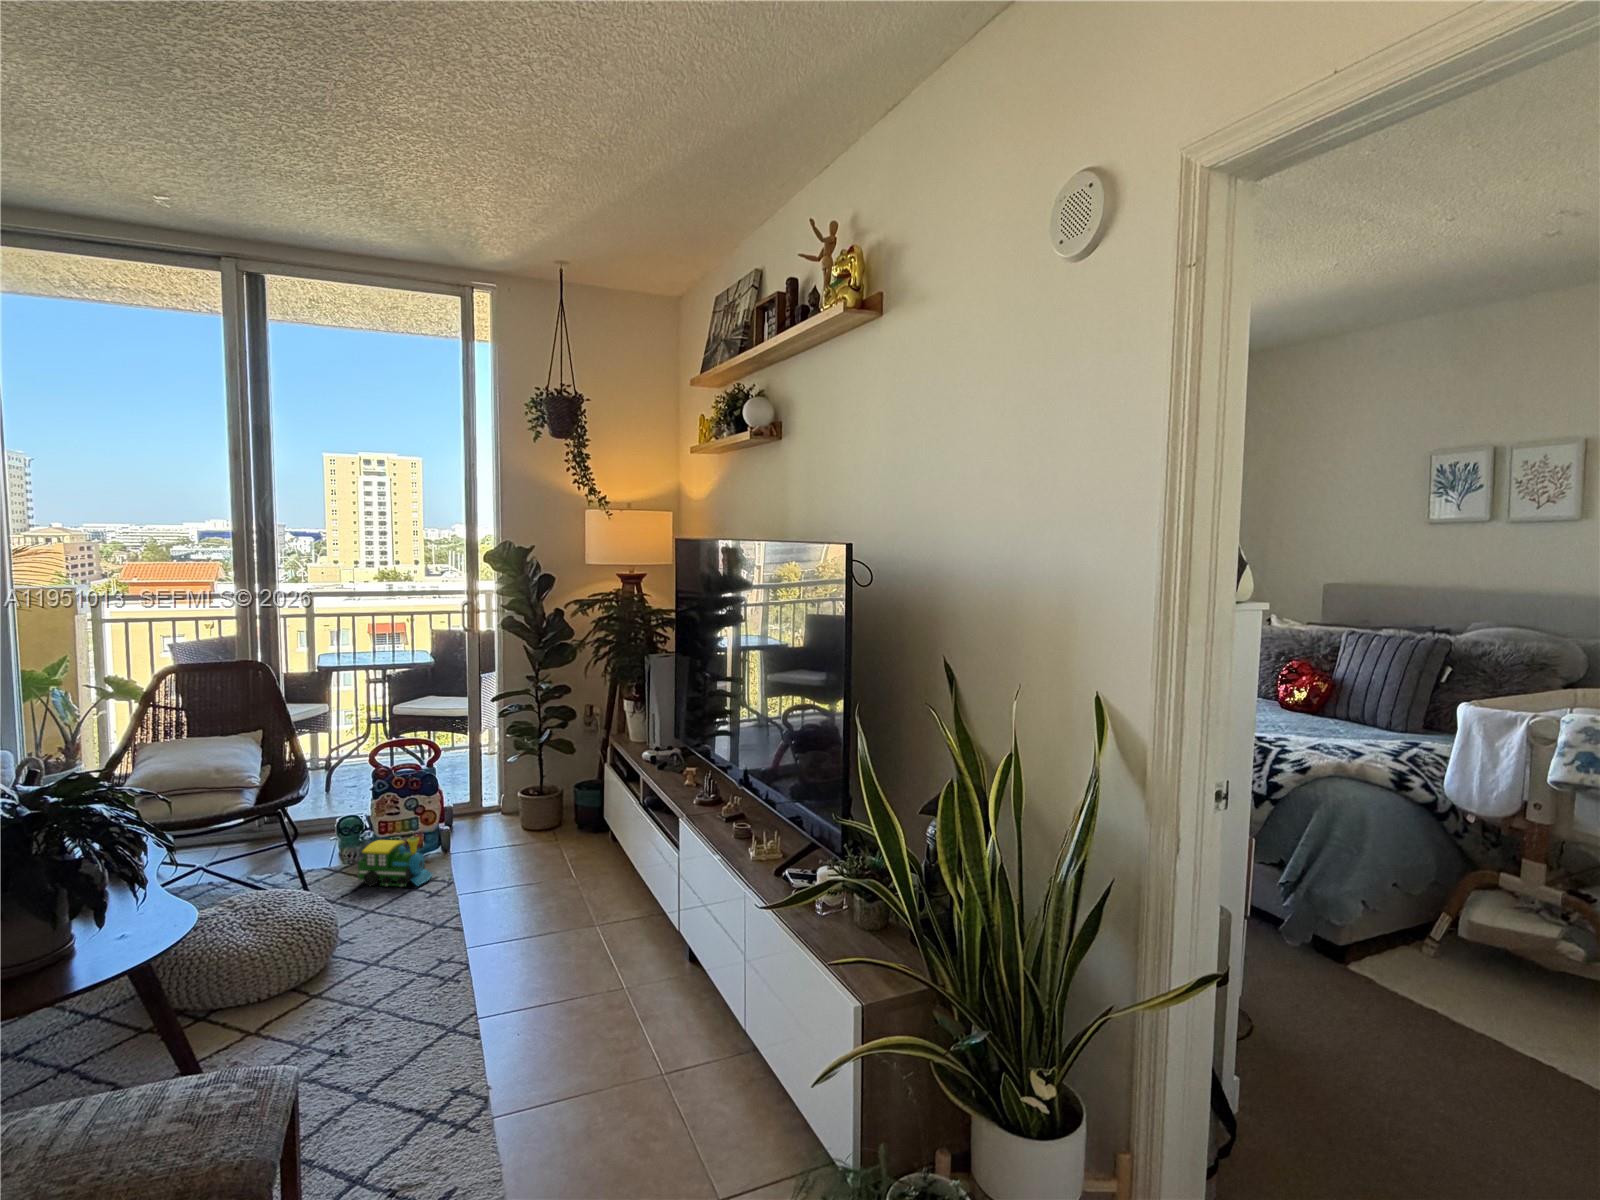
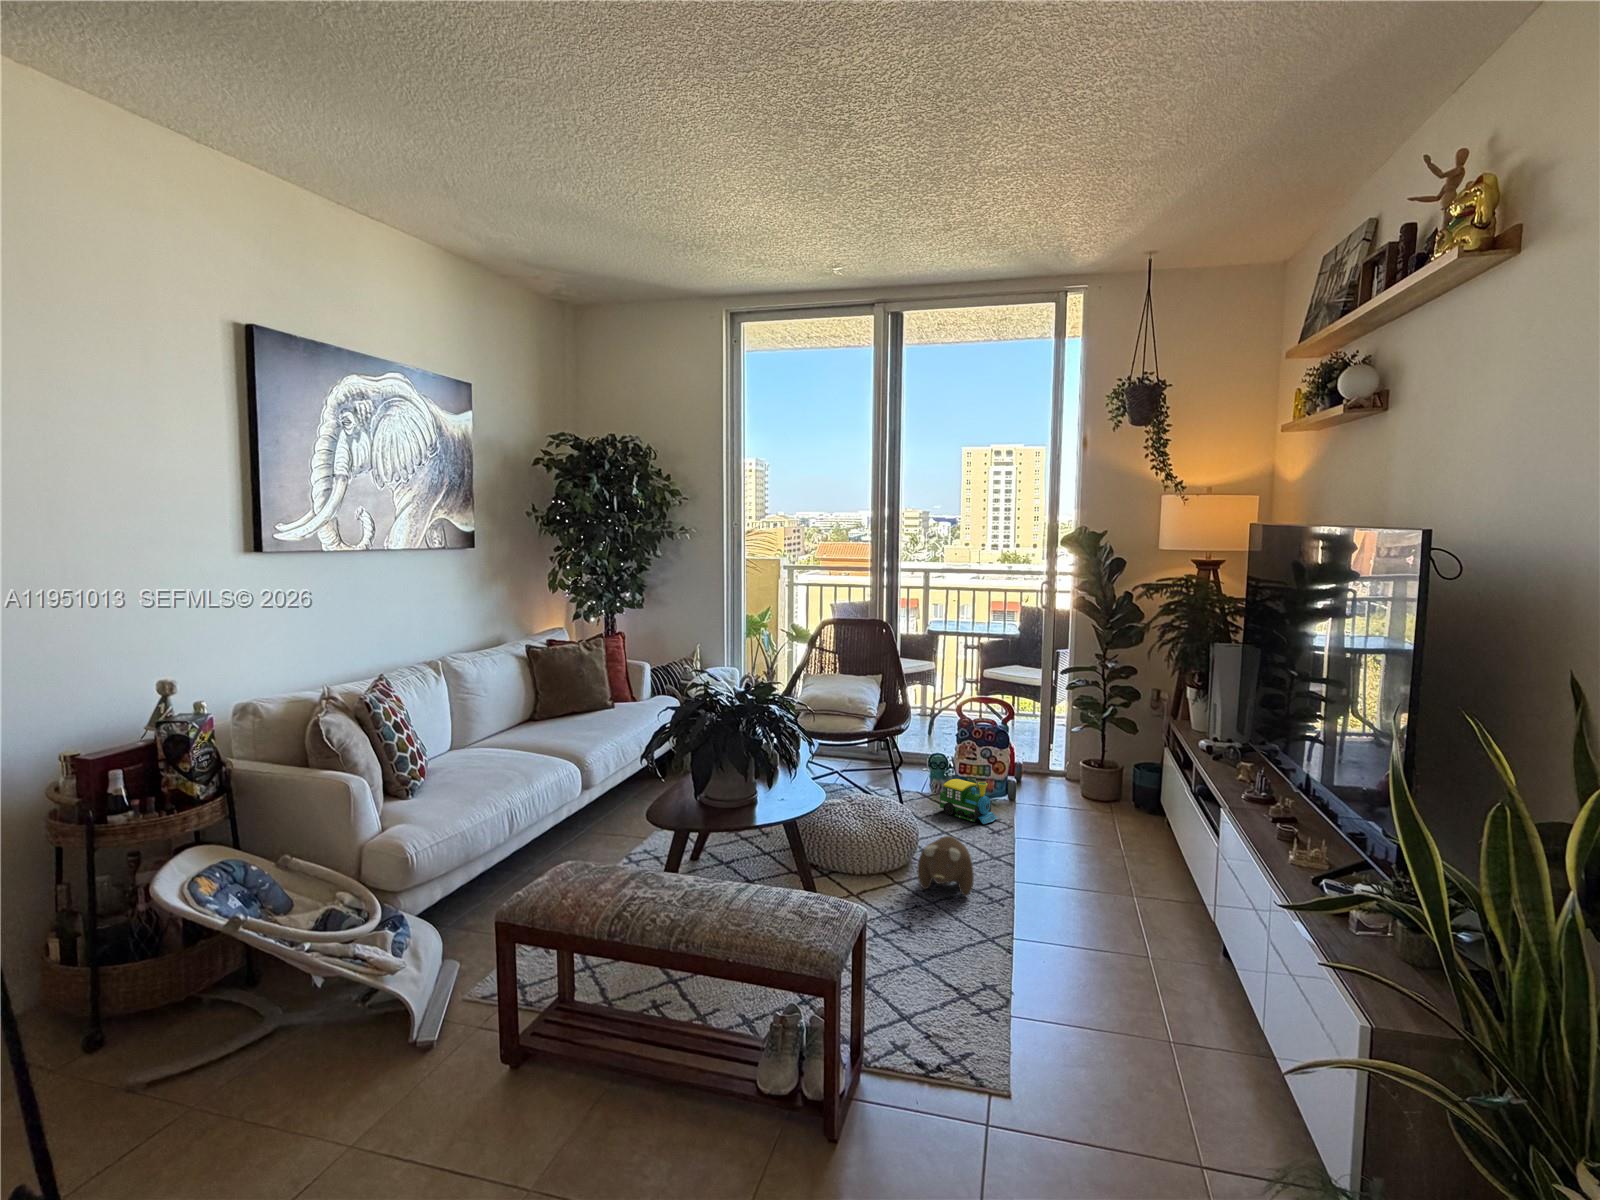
plush toy: none [343,917,420,993] -> present [917,836,974,896]

